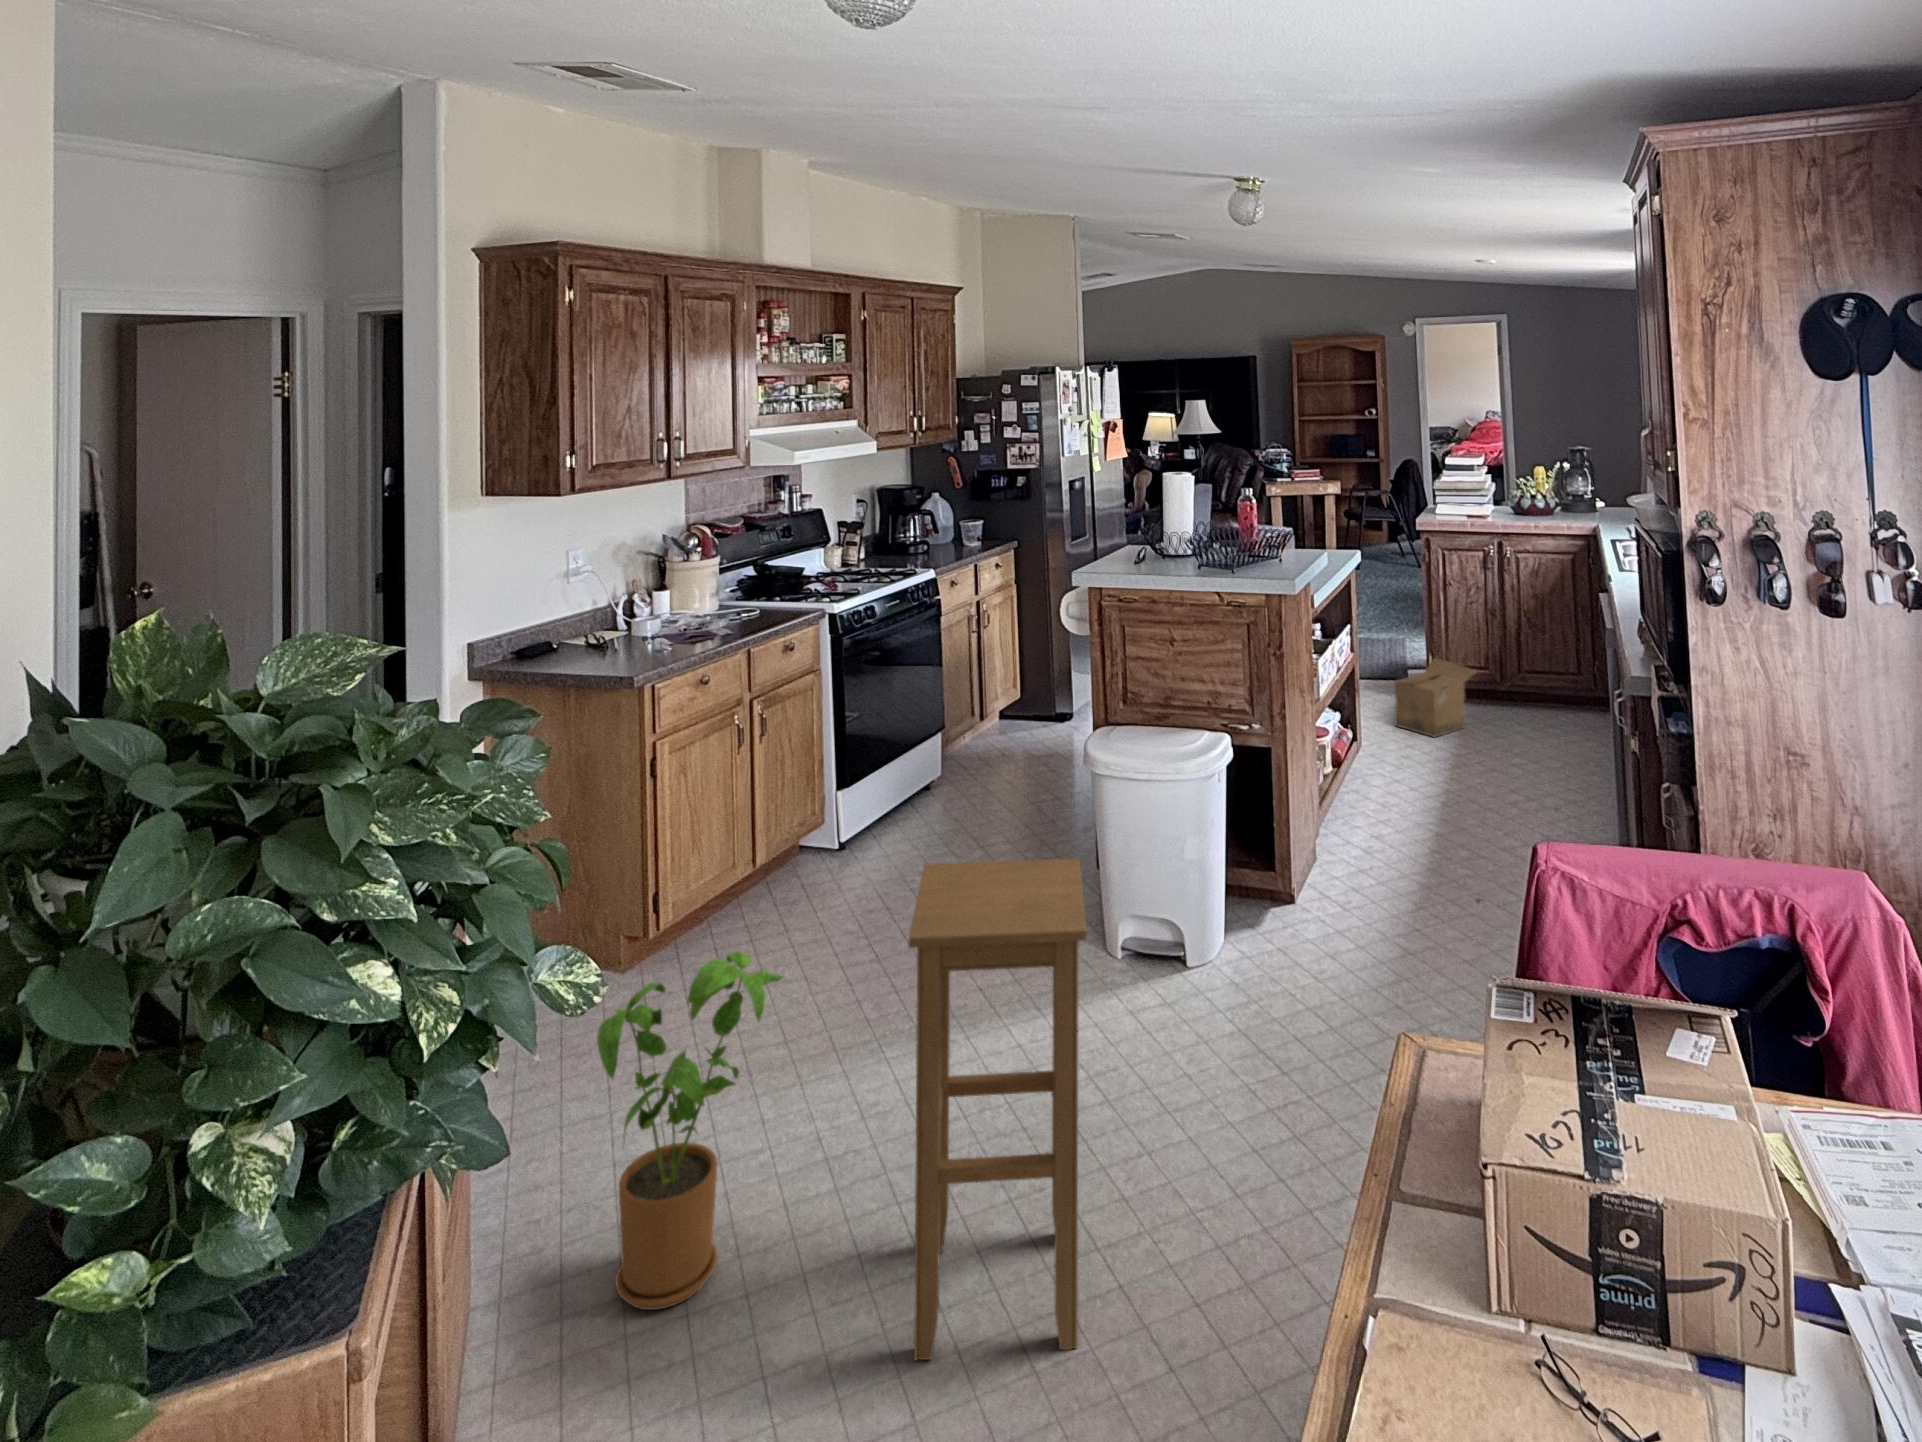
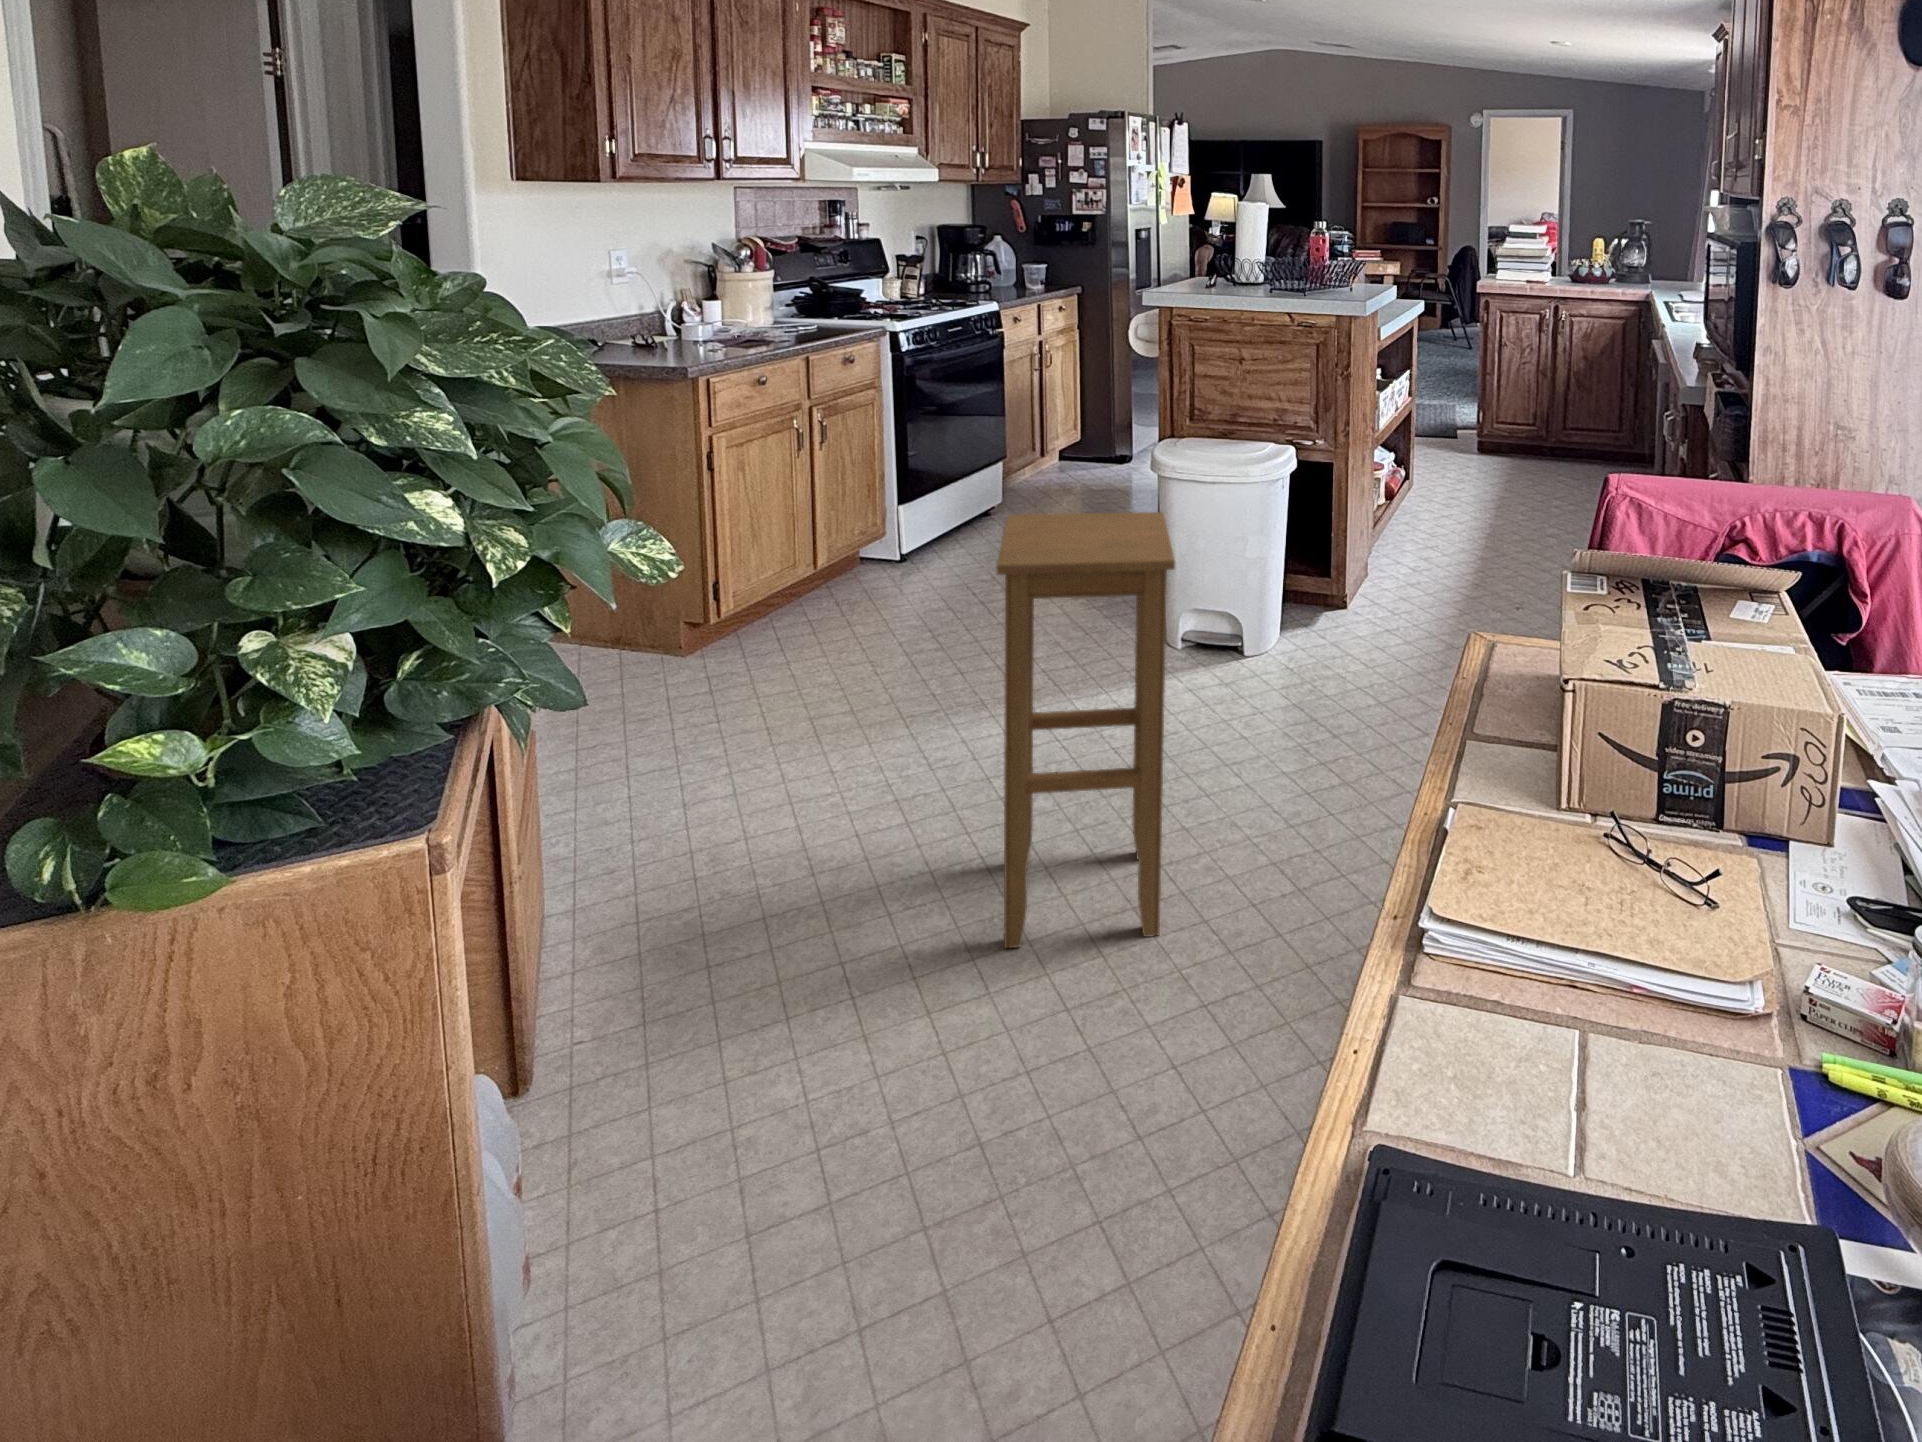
cardboard box: present [1395,658,1476,737] -> none [1447,407,1529,477]
house plant: present [597,951,782,1310] -> none [673,599,865,918]

